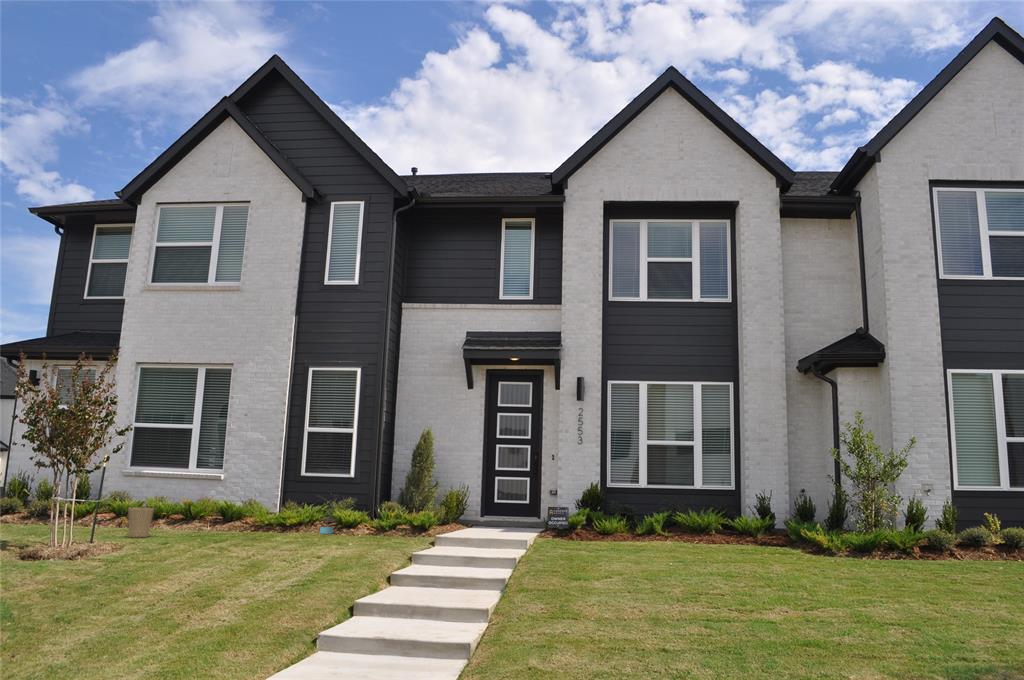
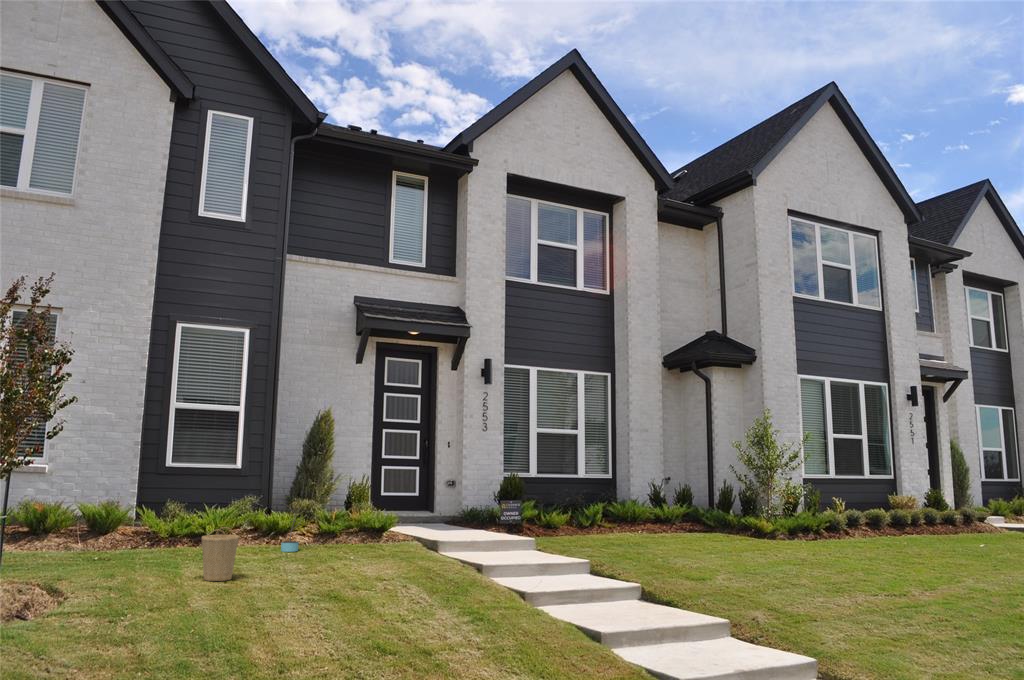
basket: present [128,508,154,537] -> present [202,528,239,581]

